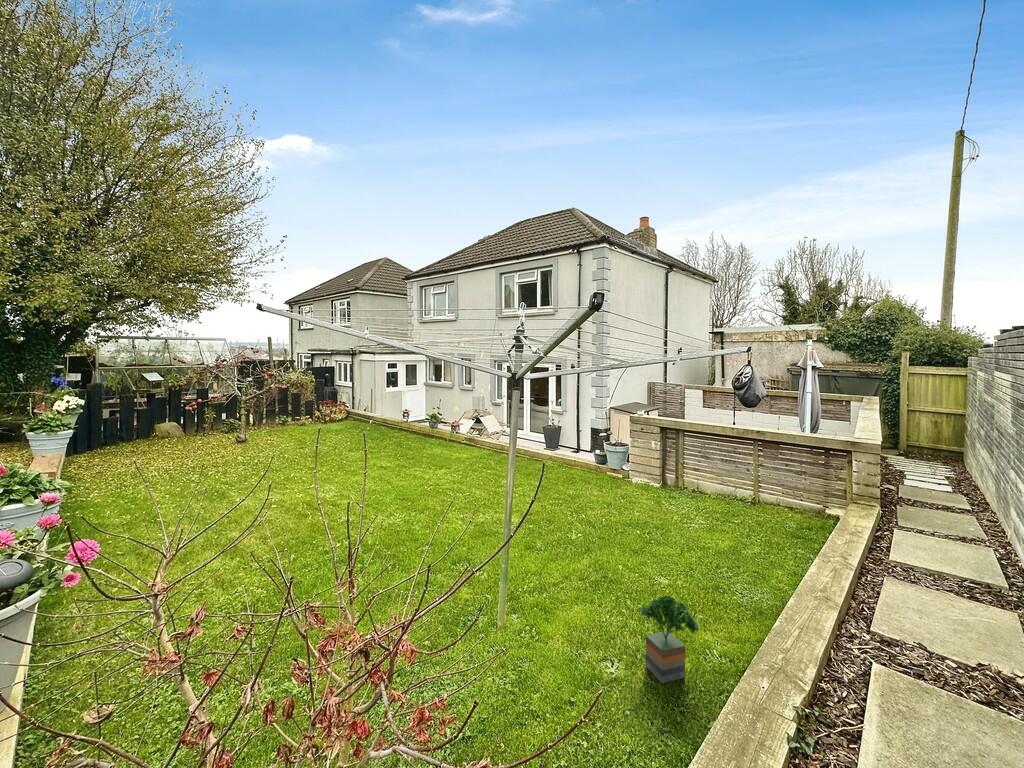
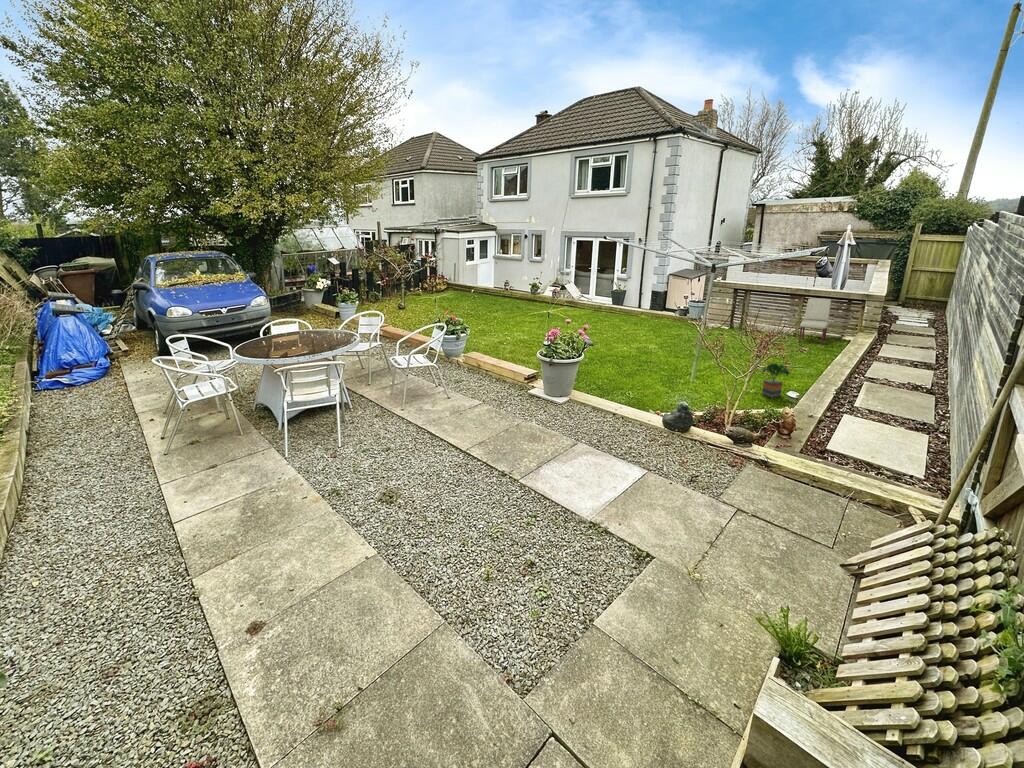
chair: none [754,446,798,522] -> present [799,298,831,345]

